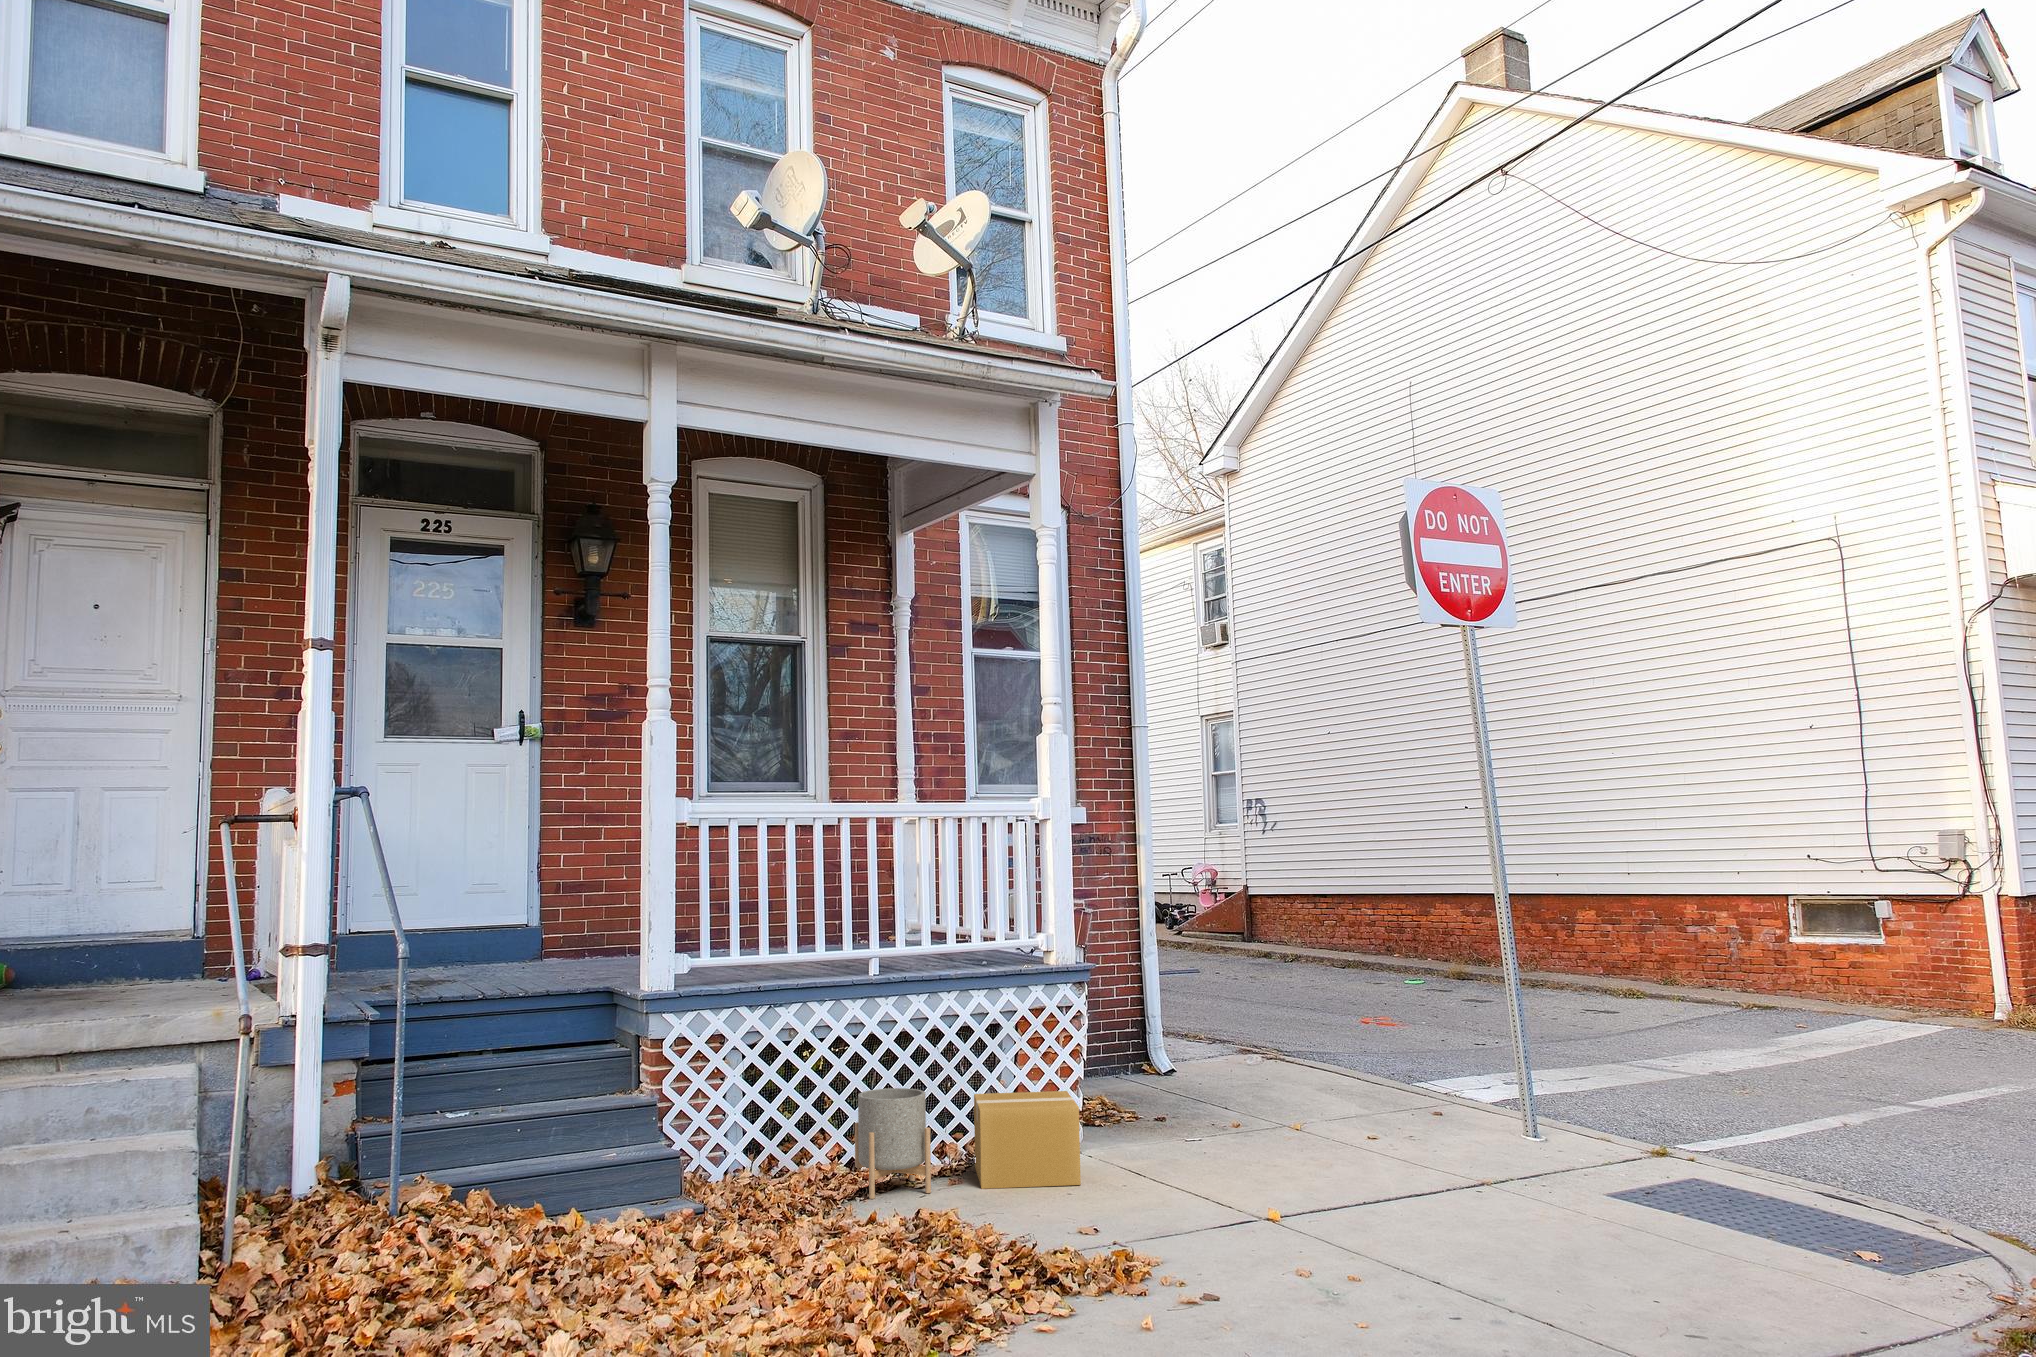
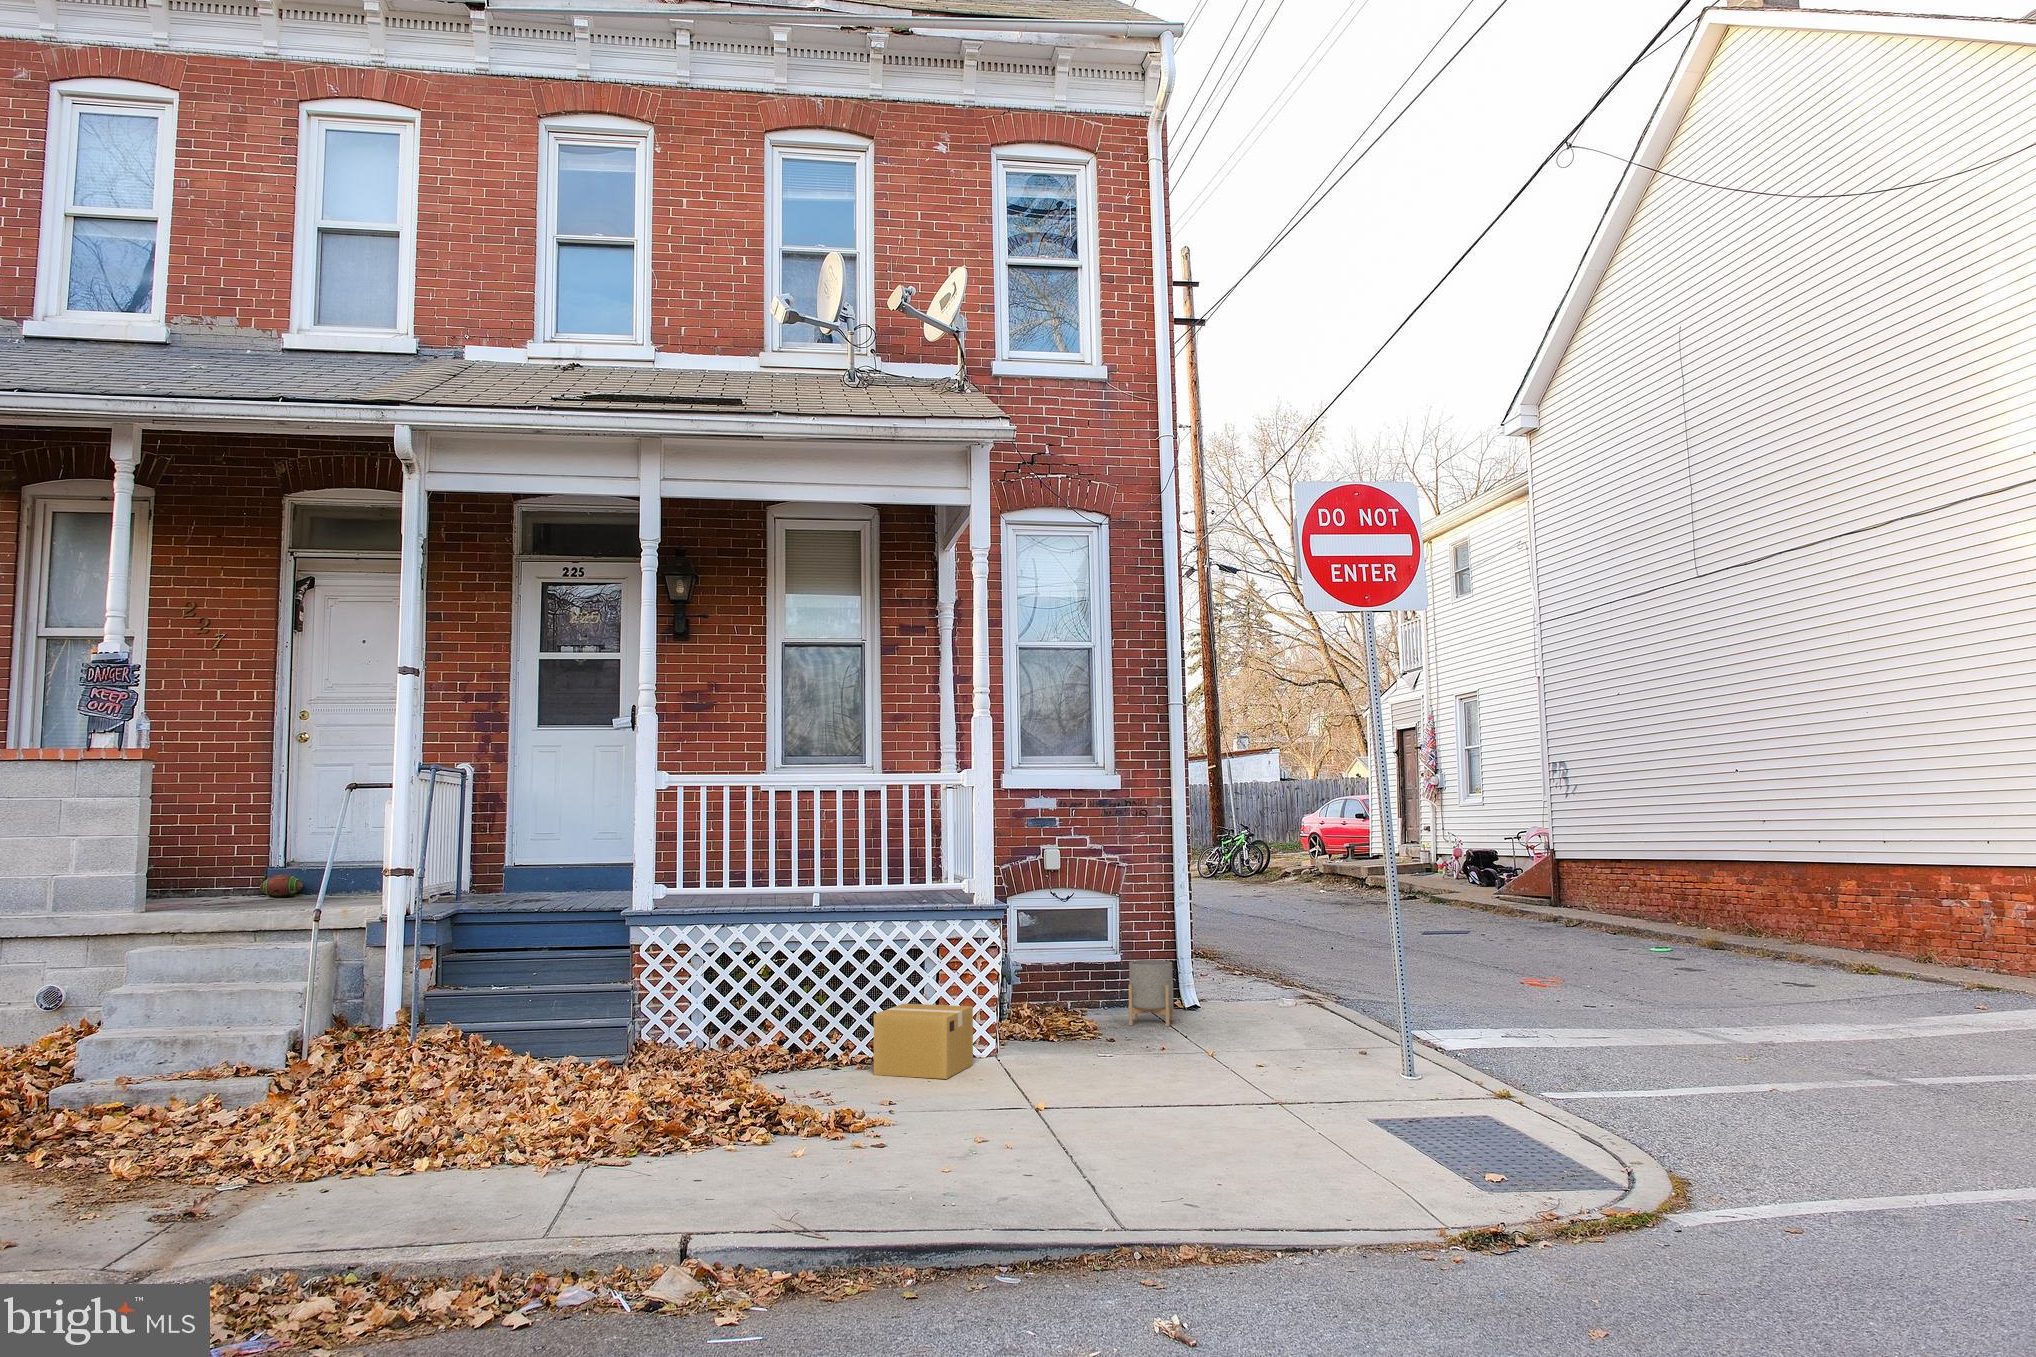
planter: present [855,1088,931,1199] -> present [1129,960,1174,1027]

